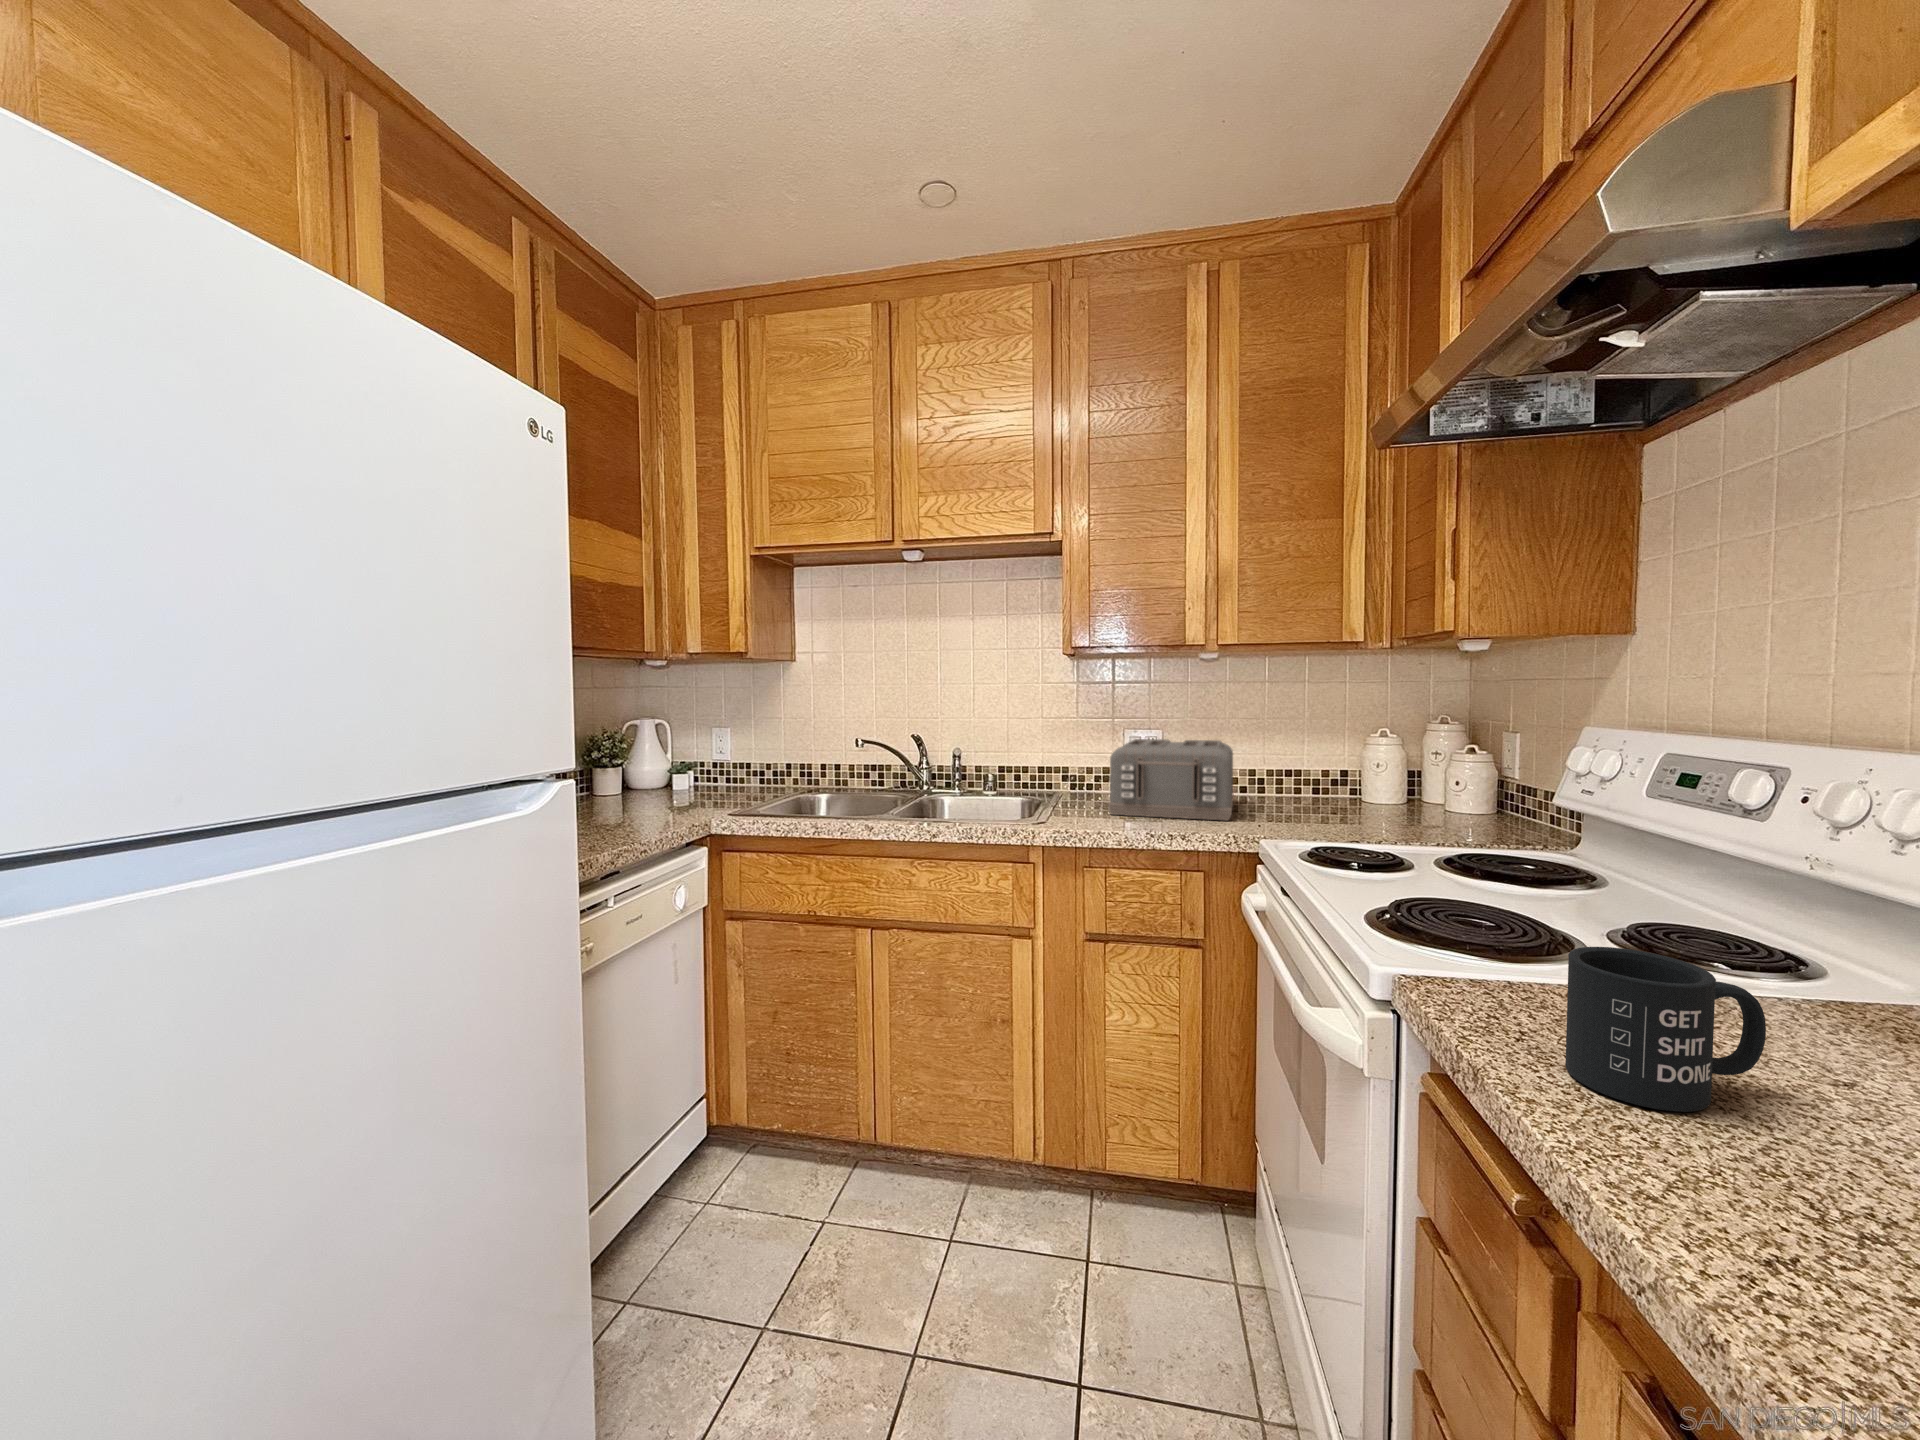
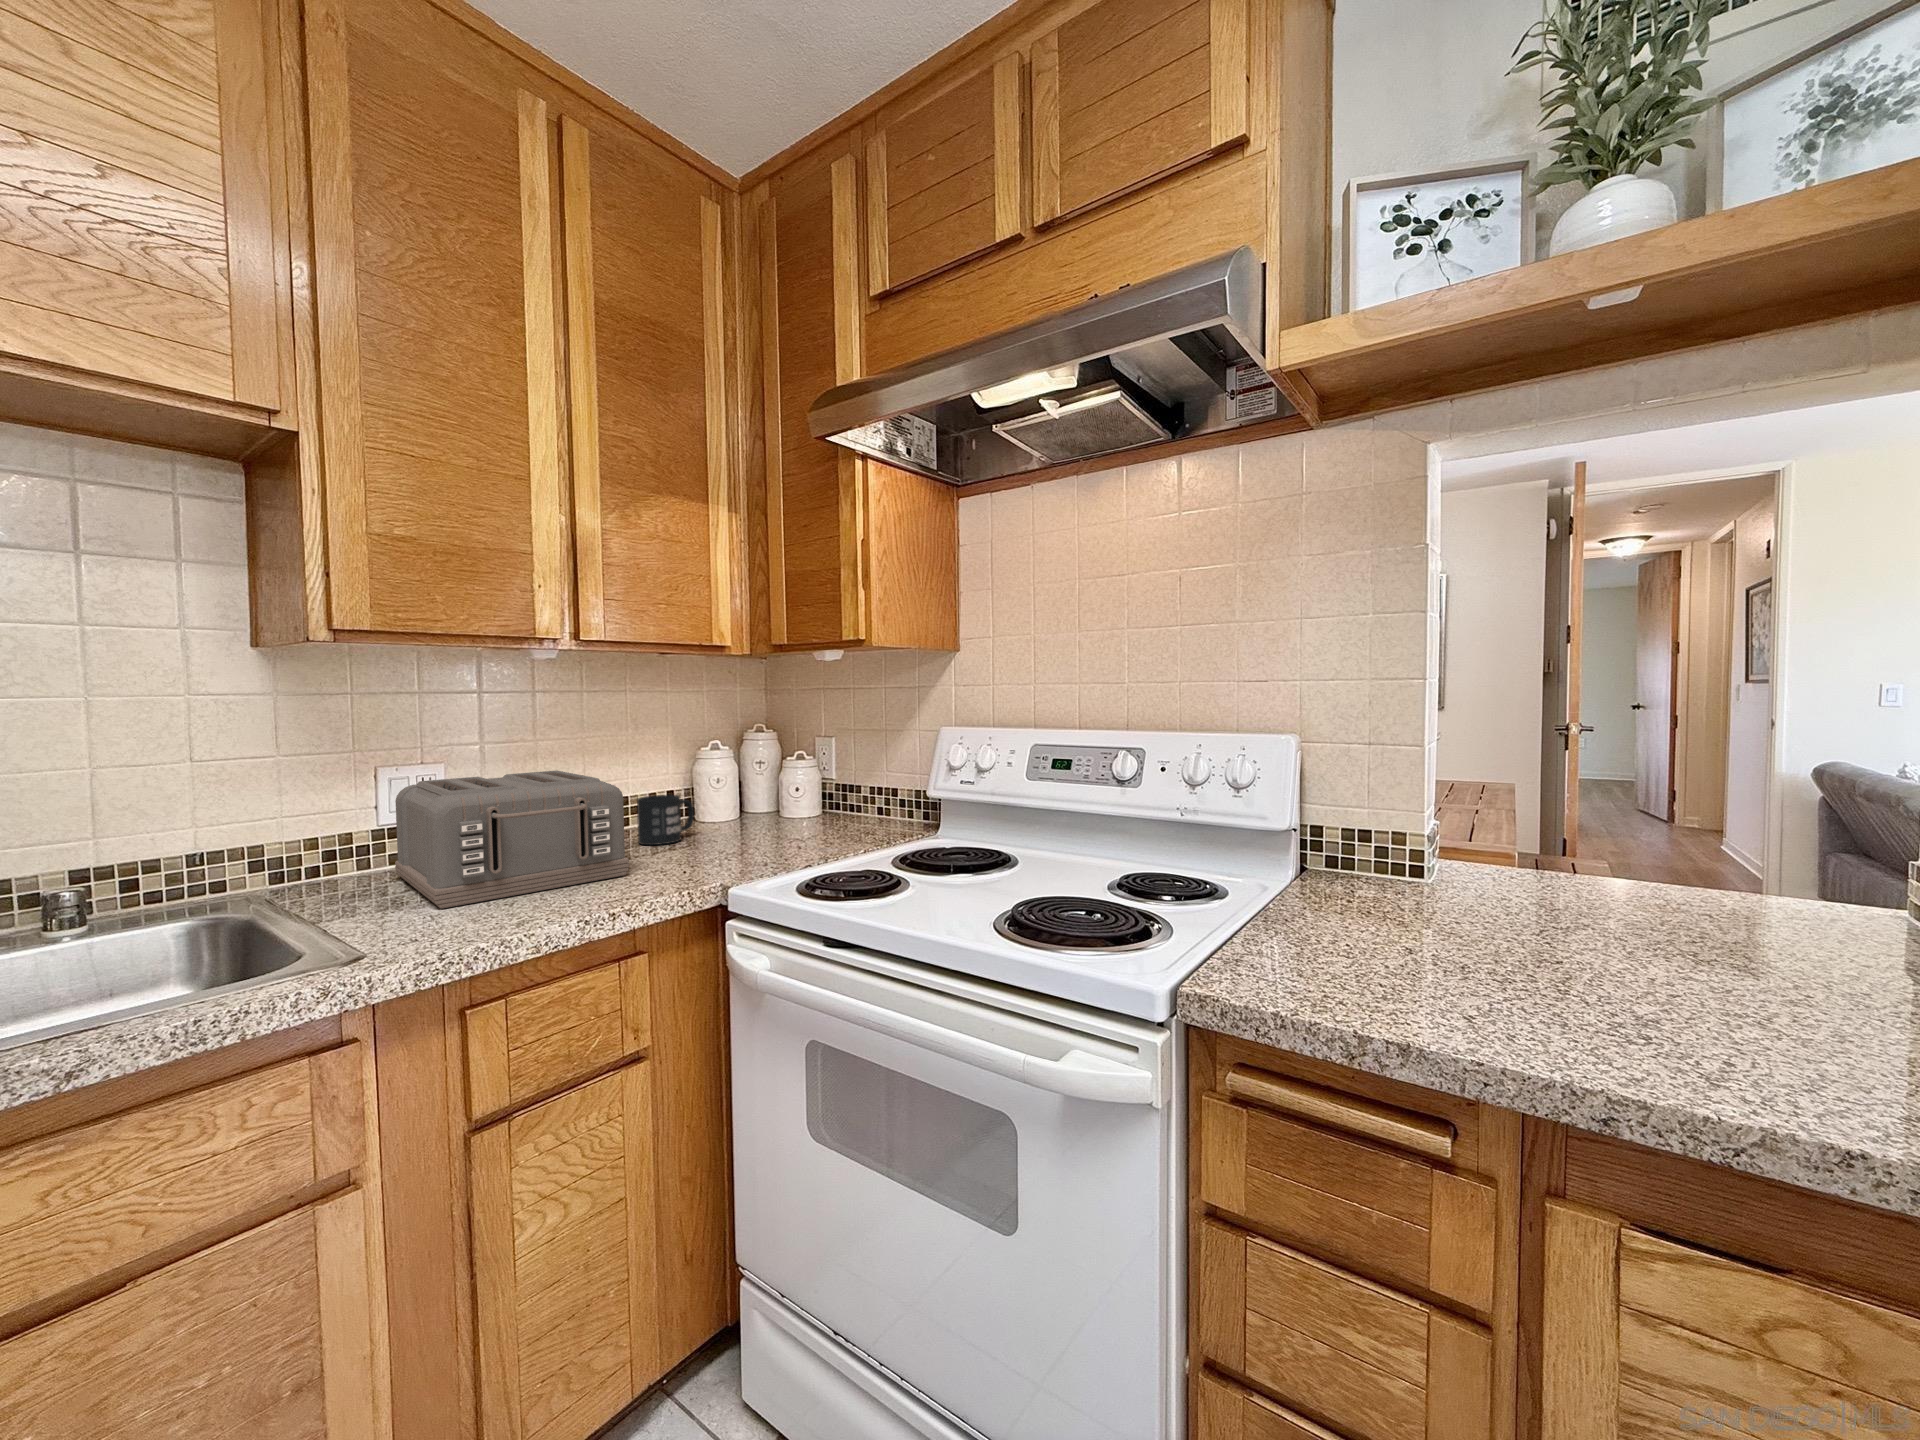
mug: present [1565,947,1766,1112] -> present [637,795,694,845]

